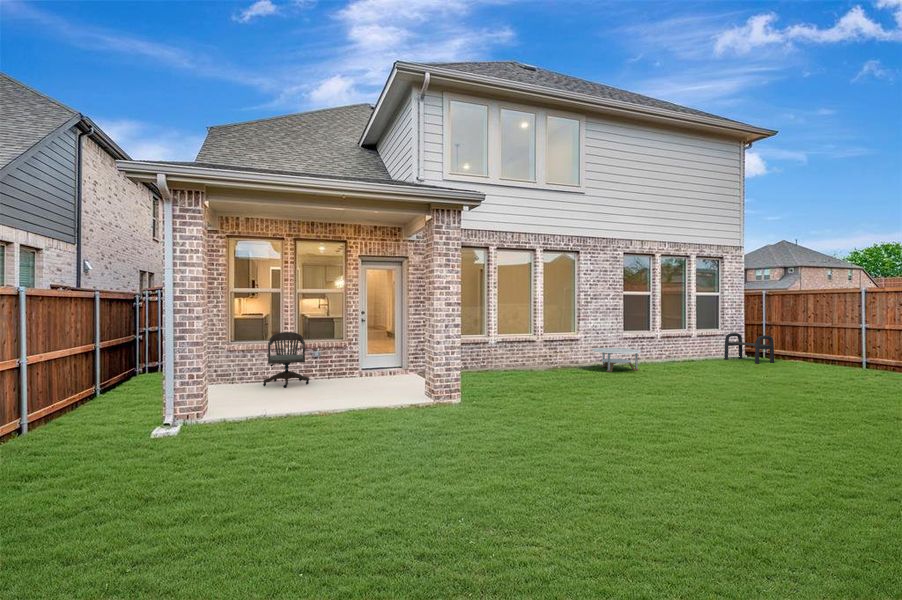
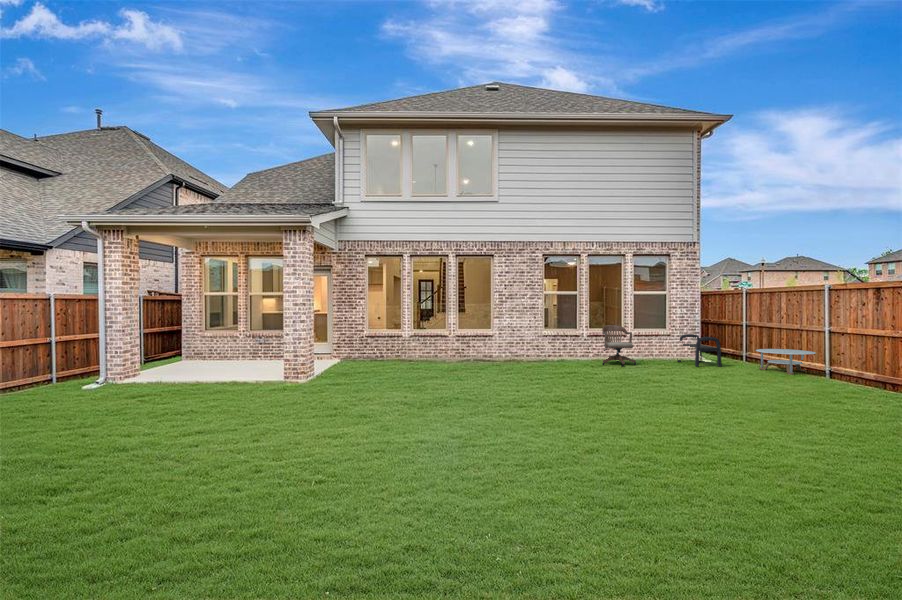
chair: present [263,332,309,388] -> present [602,325,636,367]
round table: present [592,348,641,372] -> present [756,349,816,375]

